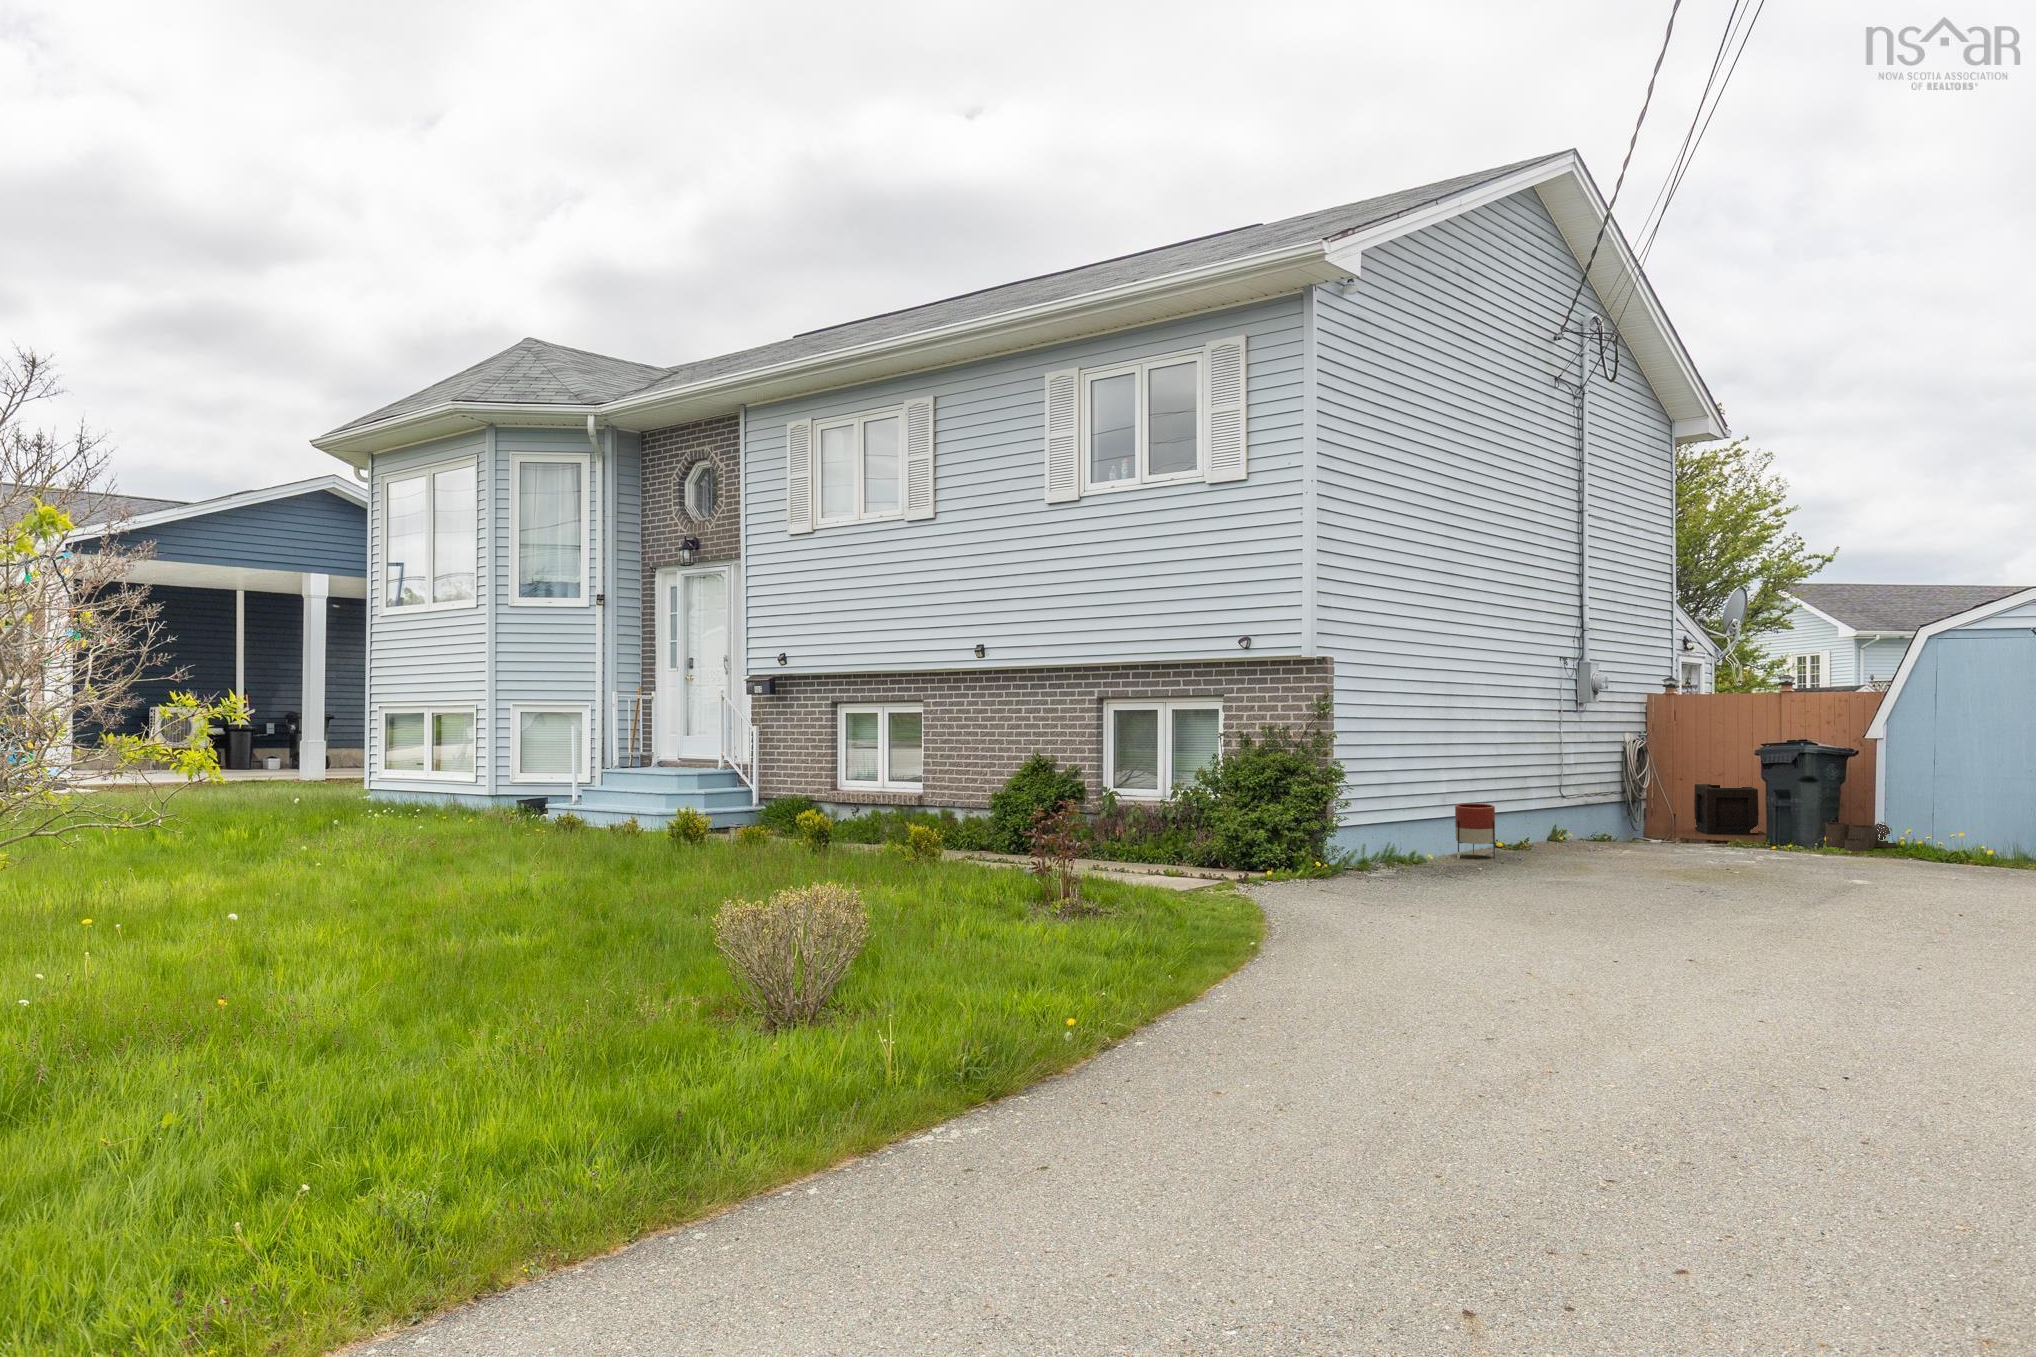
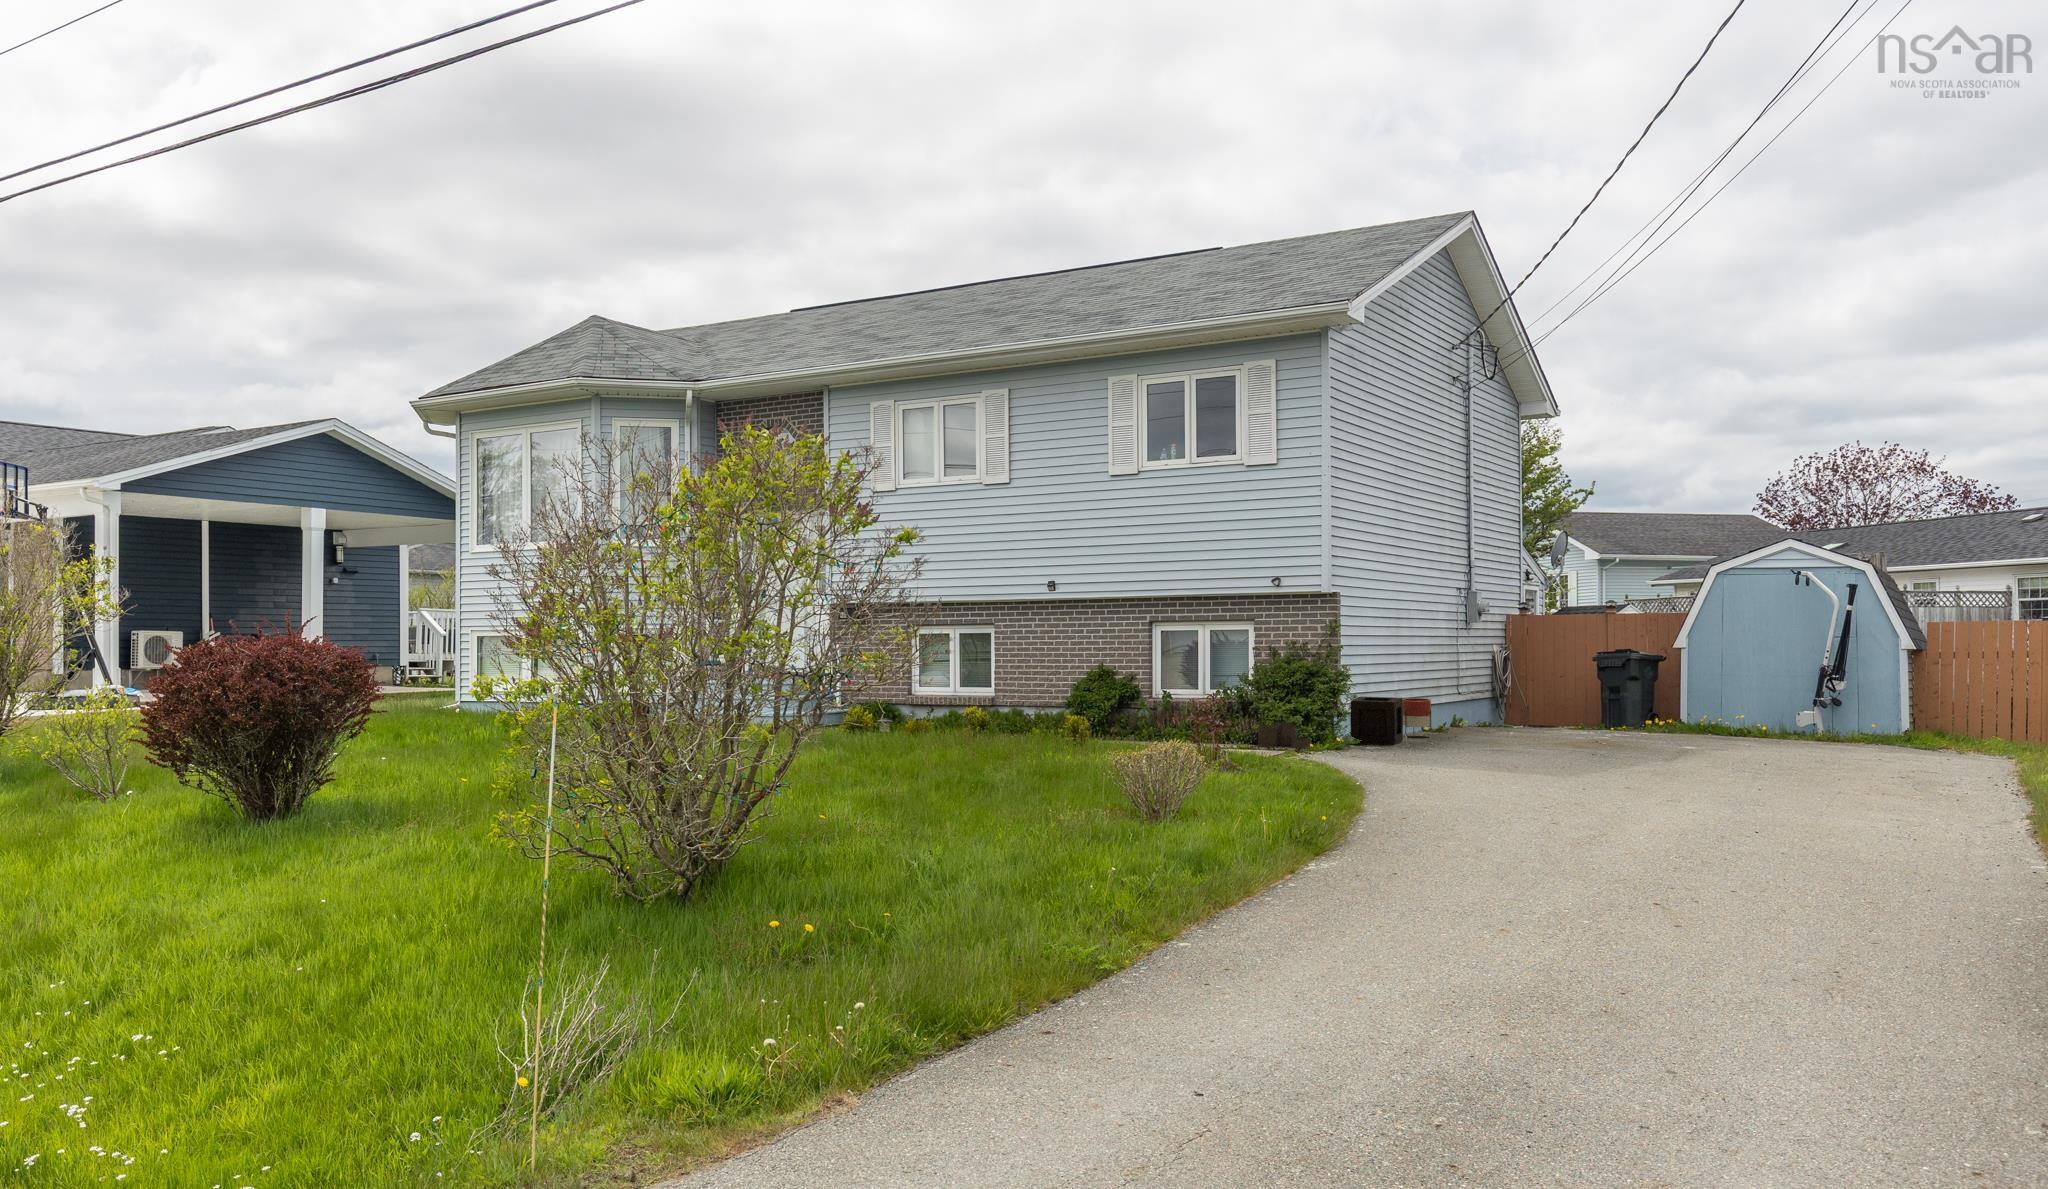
wooden crate: present [1694,784,1759,835] -> present [1350,697,1403,745]
woven basket: present [1825,819,1897,851] -> present [1258,721,1310,748]

